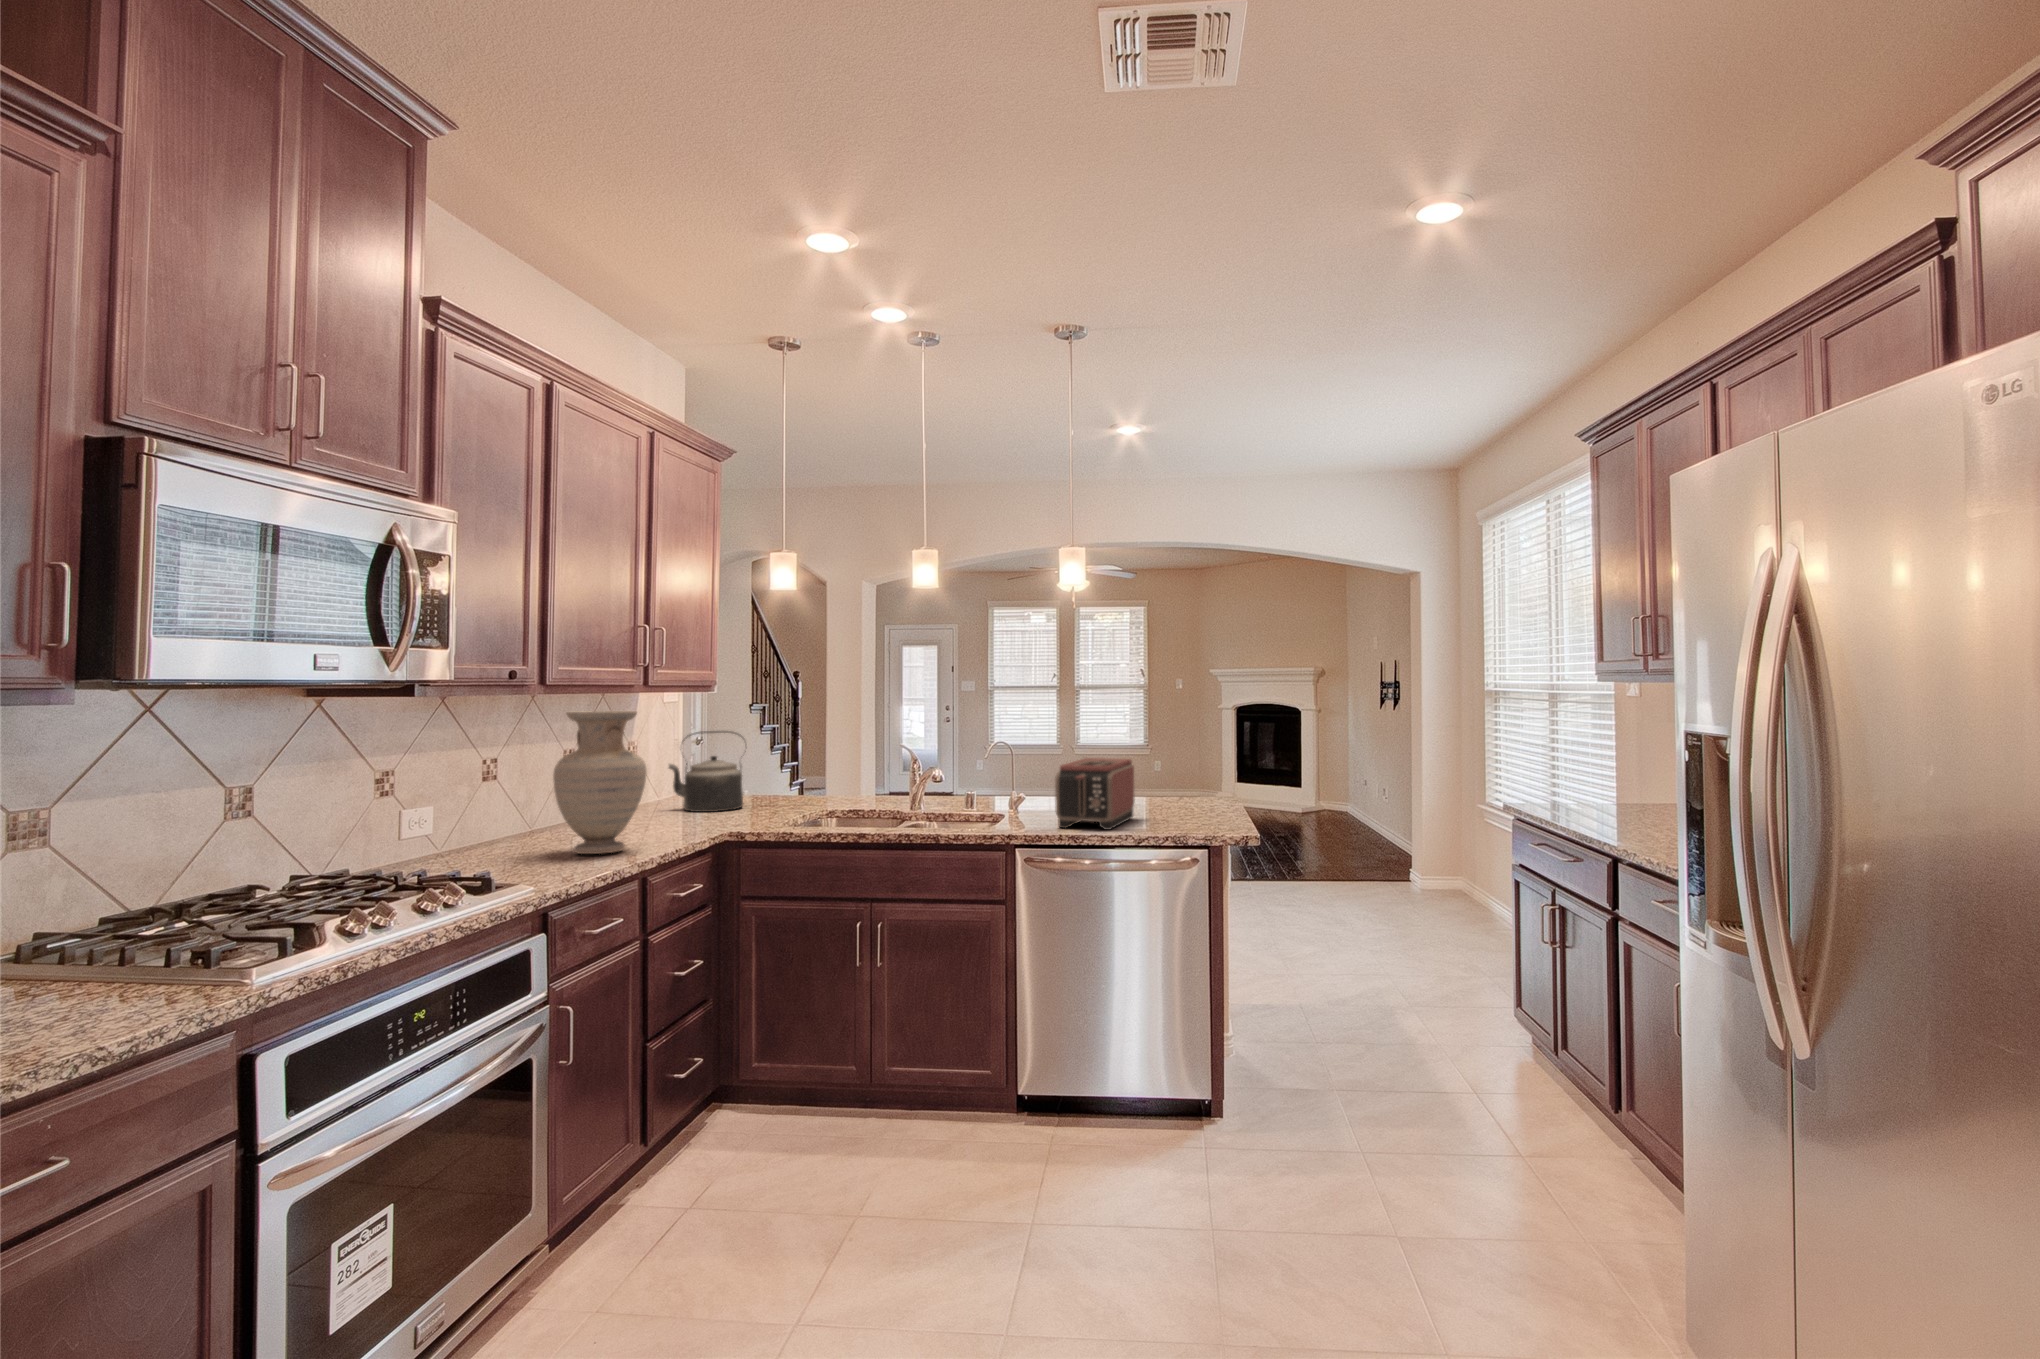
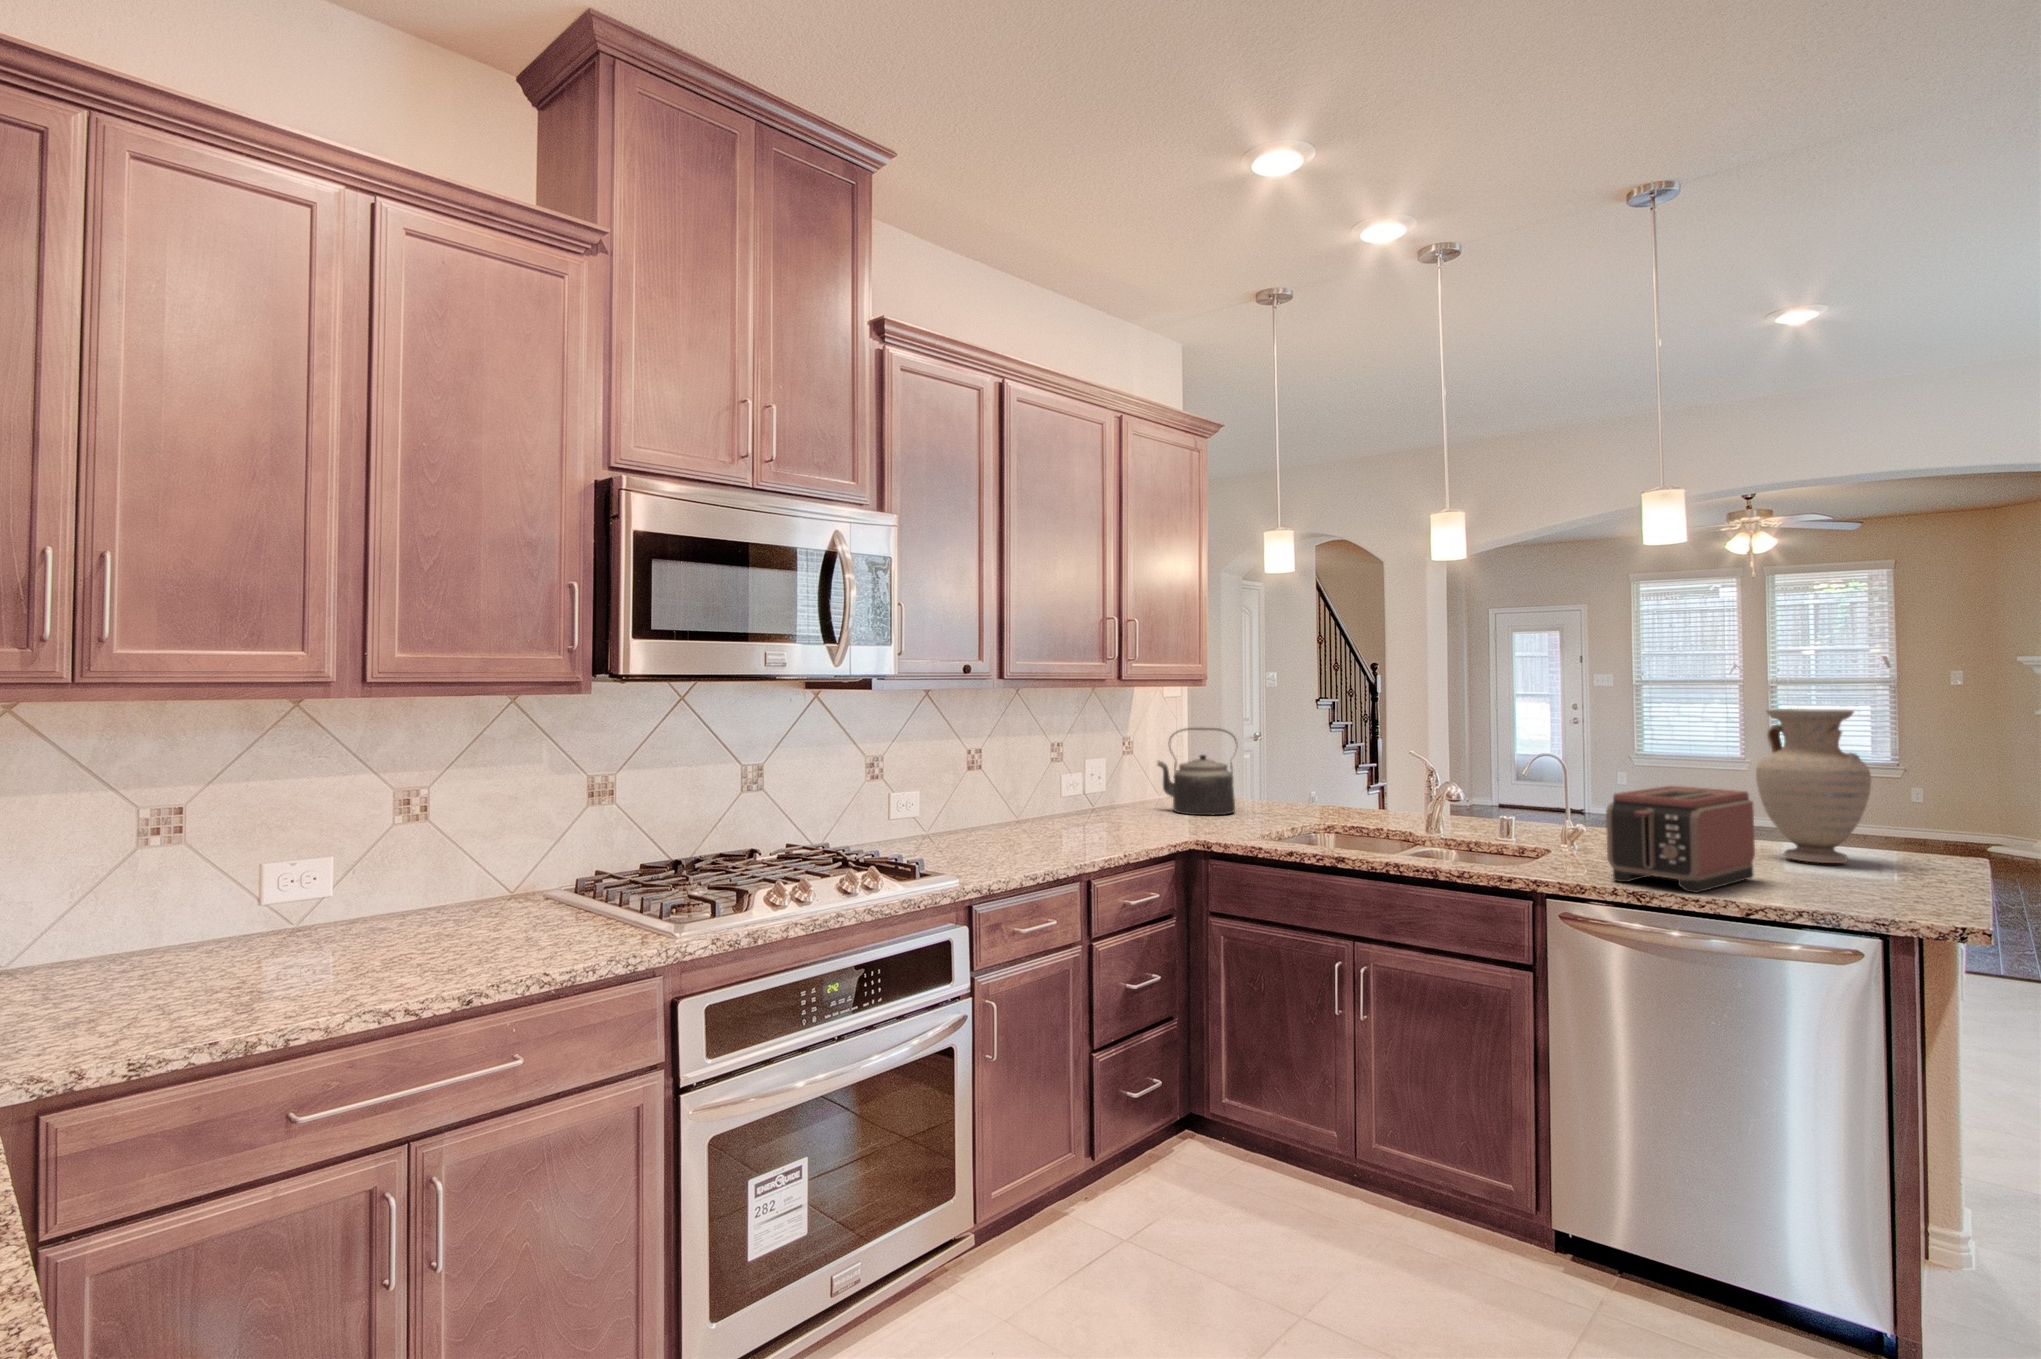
vase: present [553,711,647,854] -> present [1756,709,1871,863]

